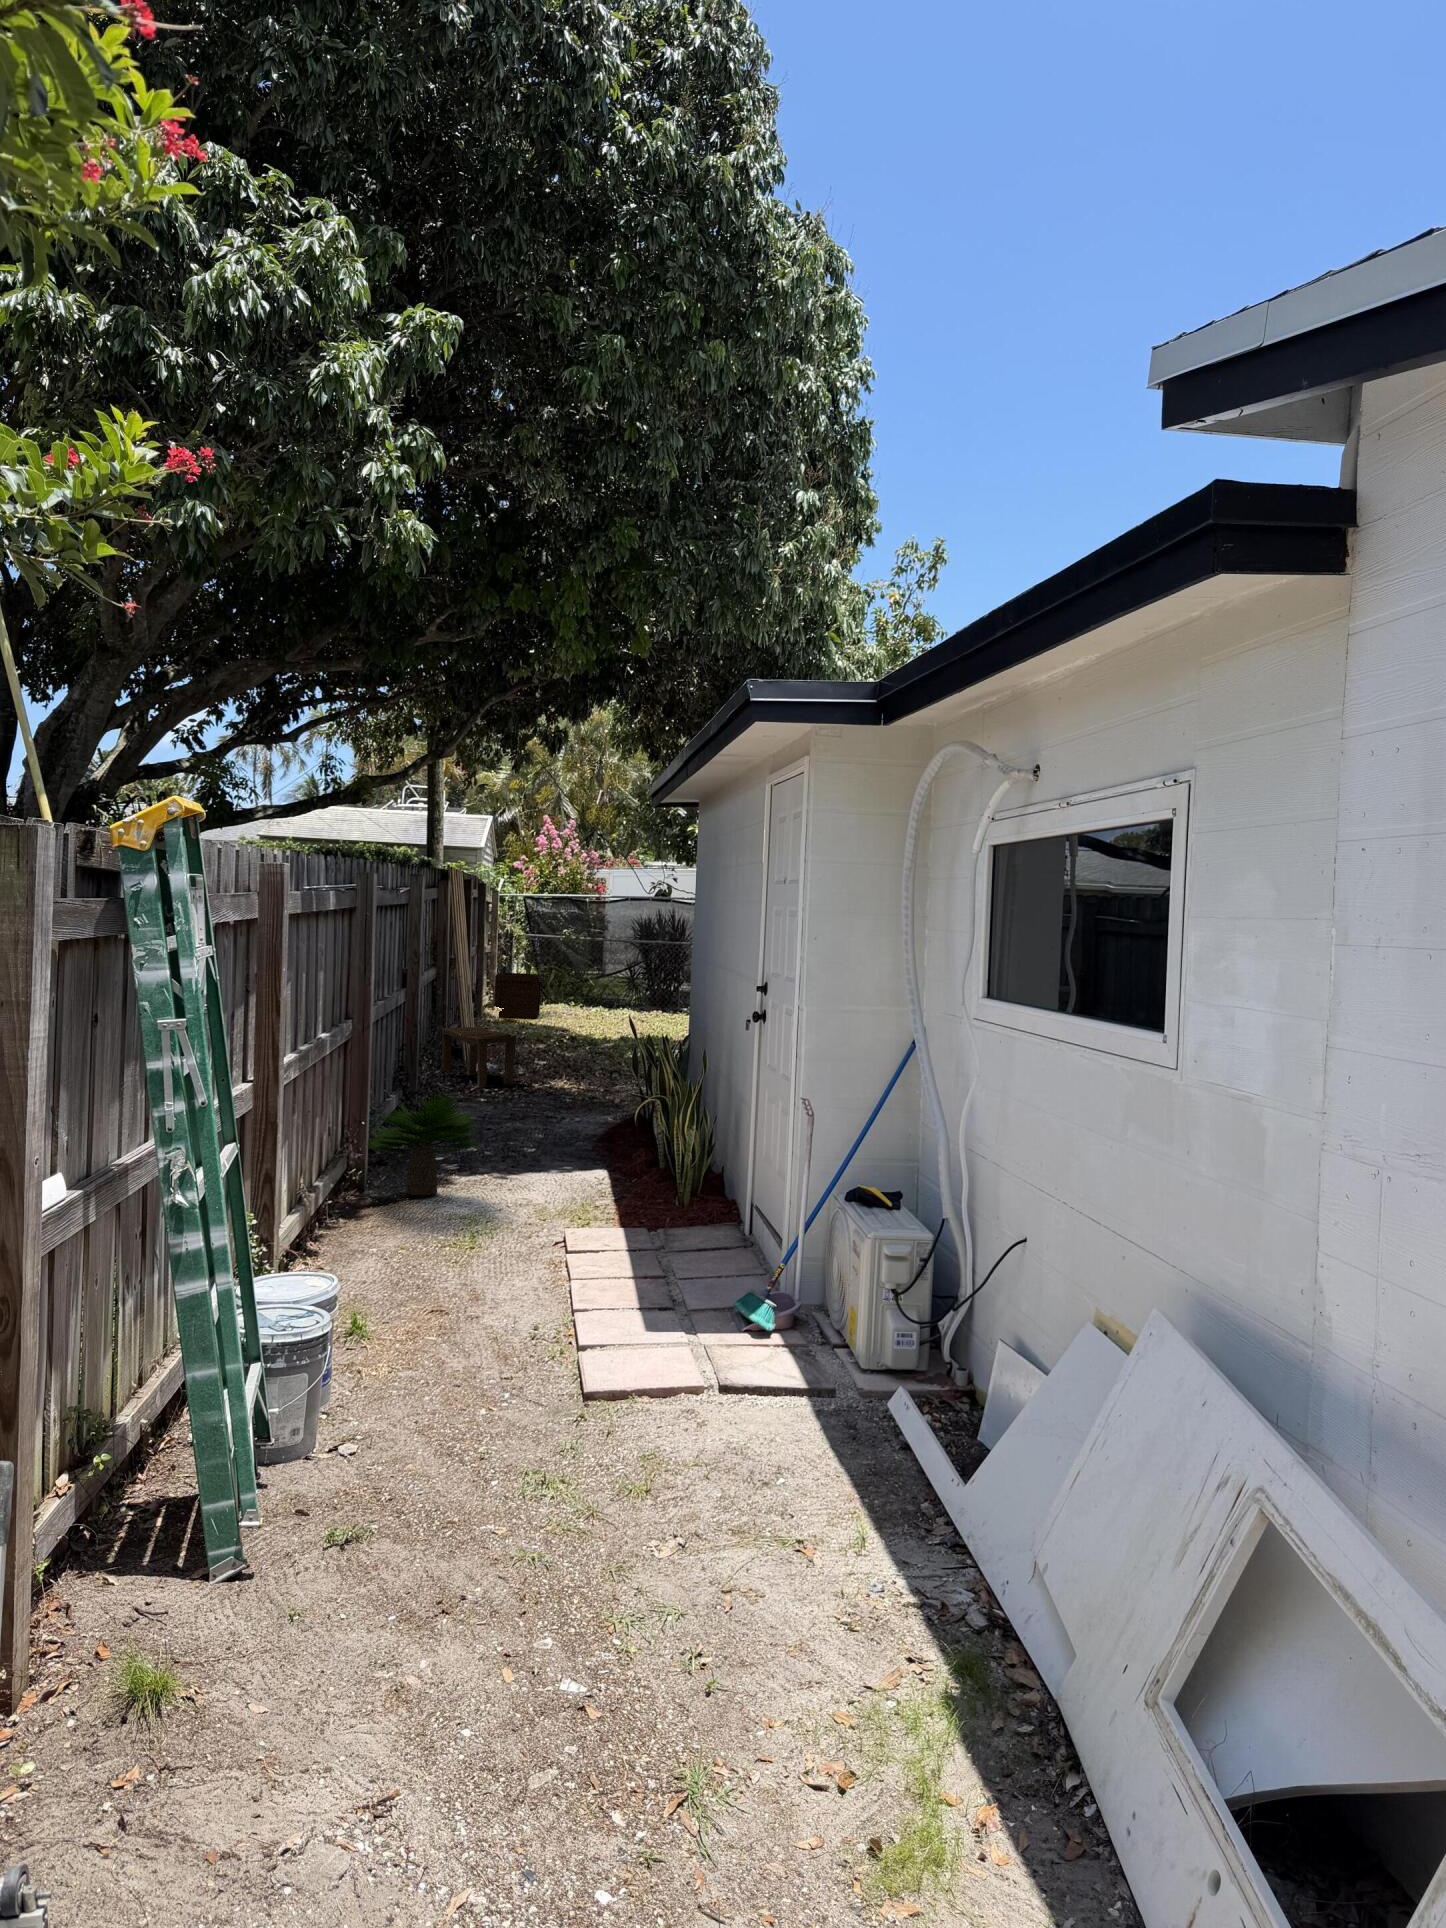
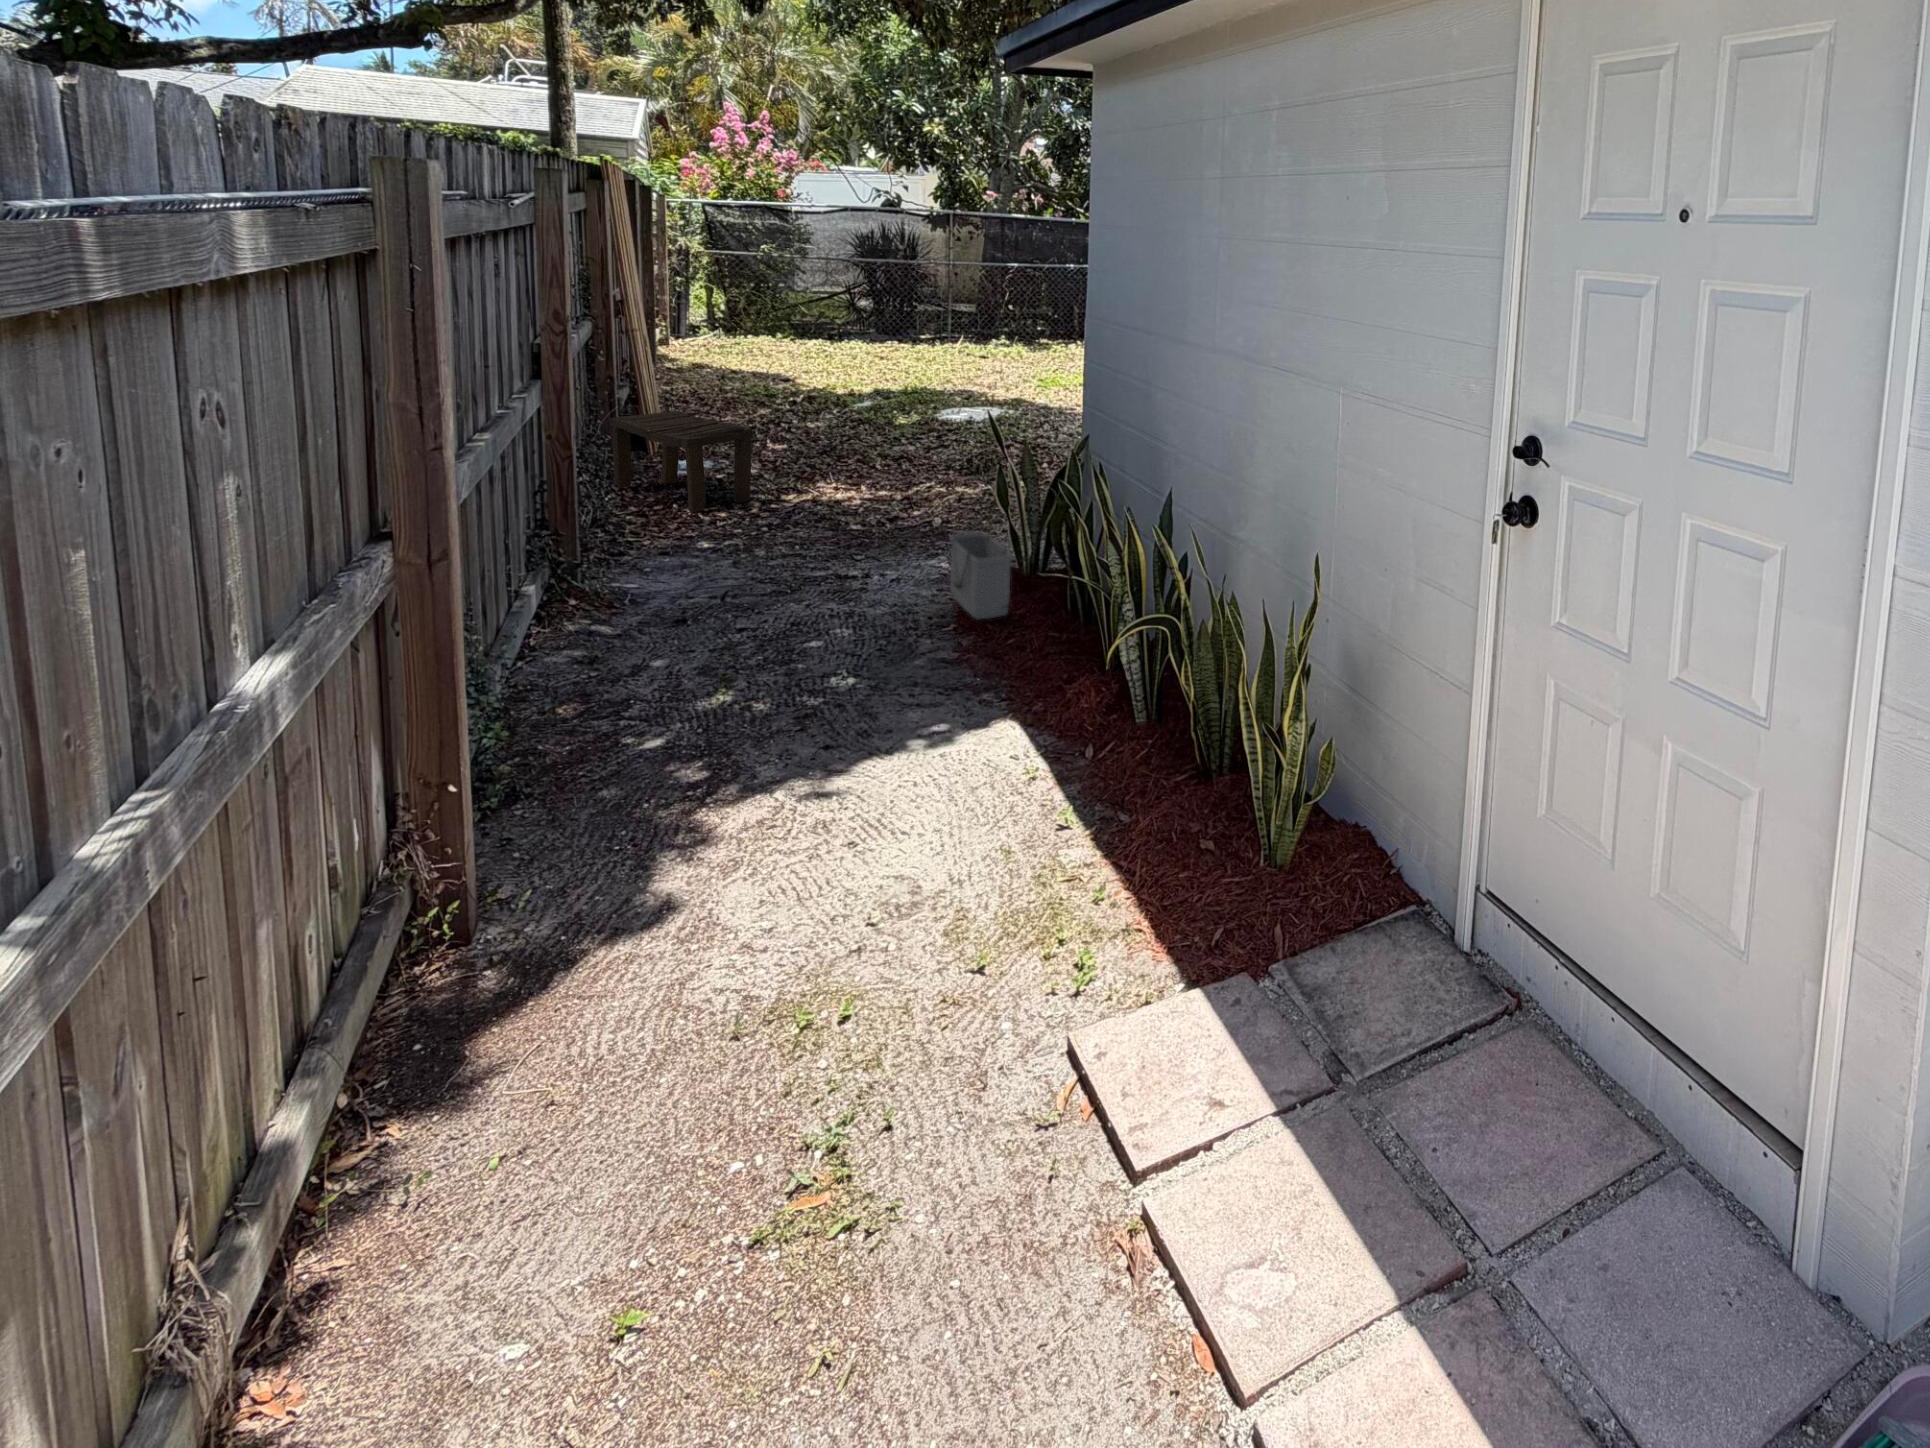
wooden crate: present [494,973,541,1019] -> none [670,301,737,360]
storage bin: none [601,1089,632,1138] -> present [949,532,1013,619]
potted plant: present [366,1092,478,1195] -> none [458,686,812,957]

